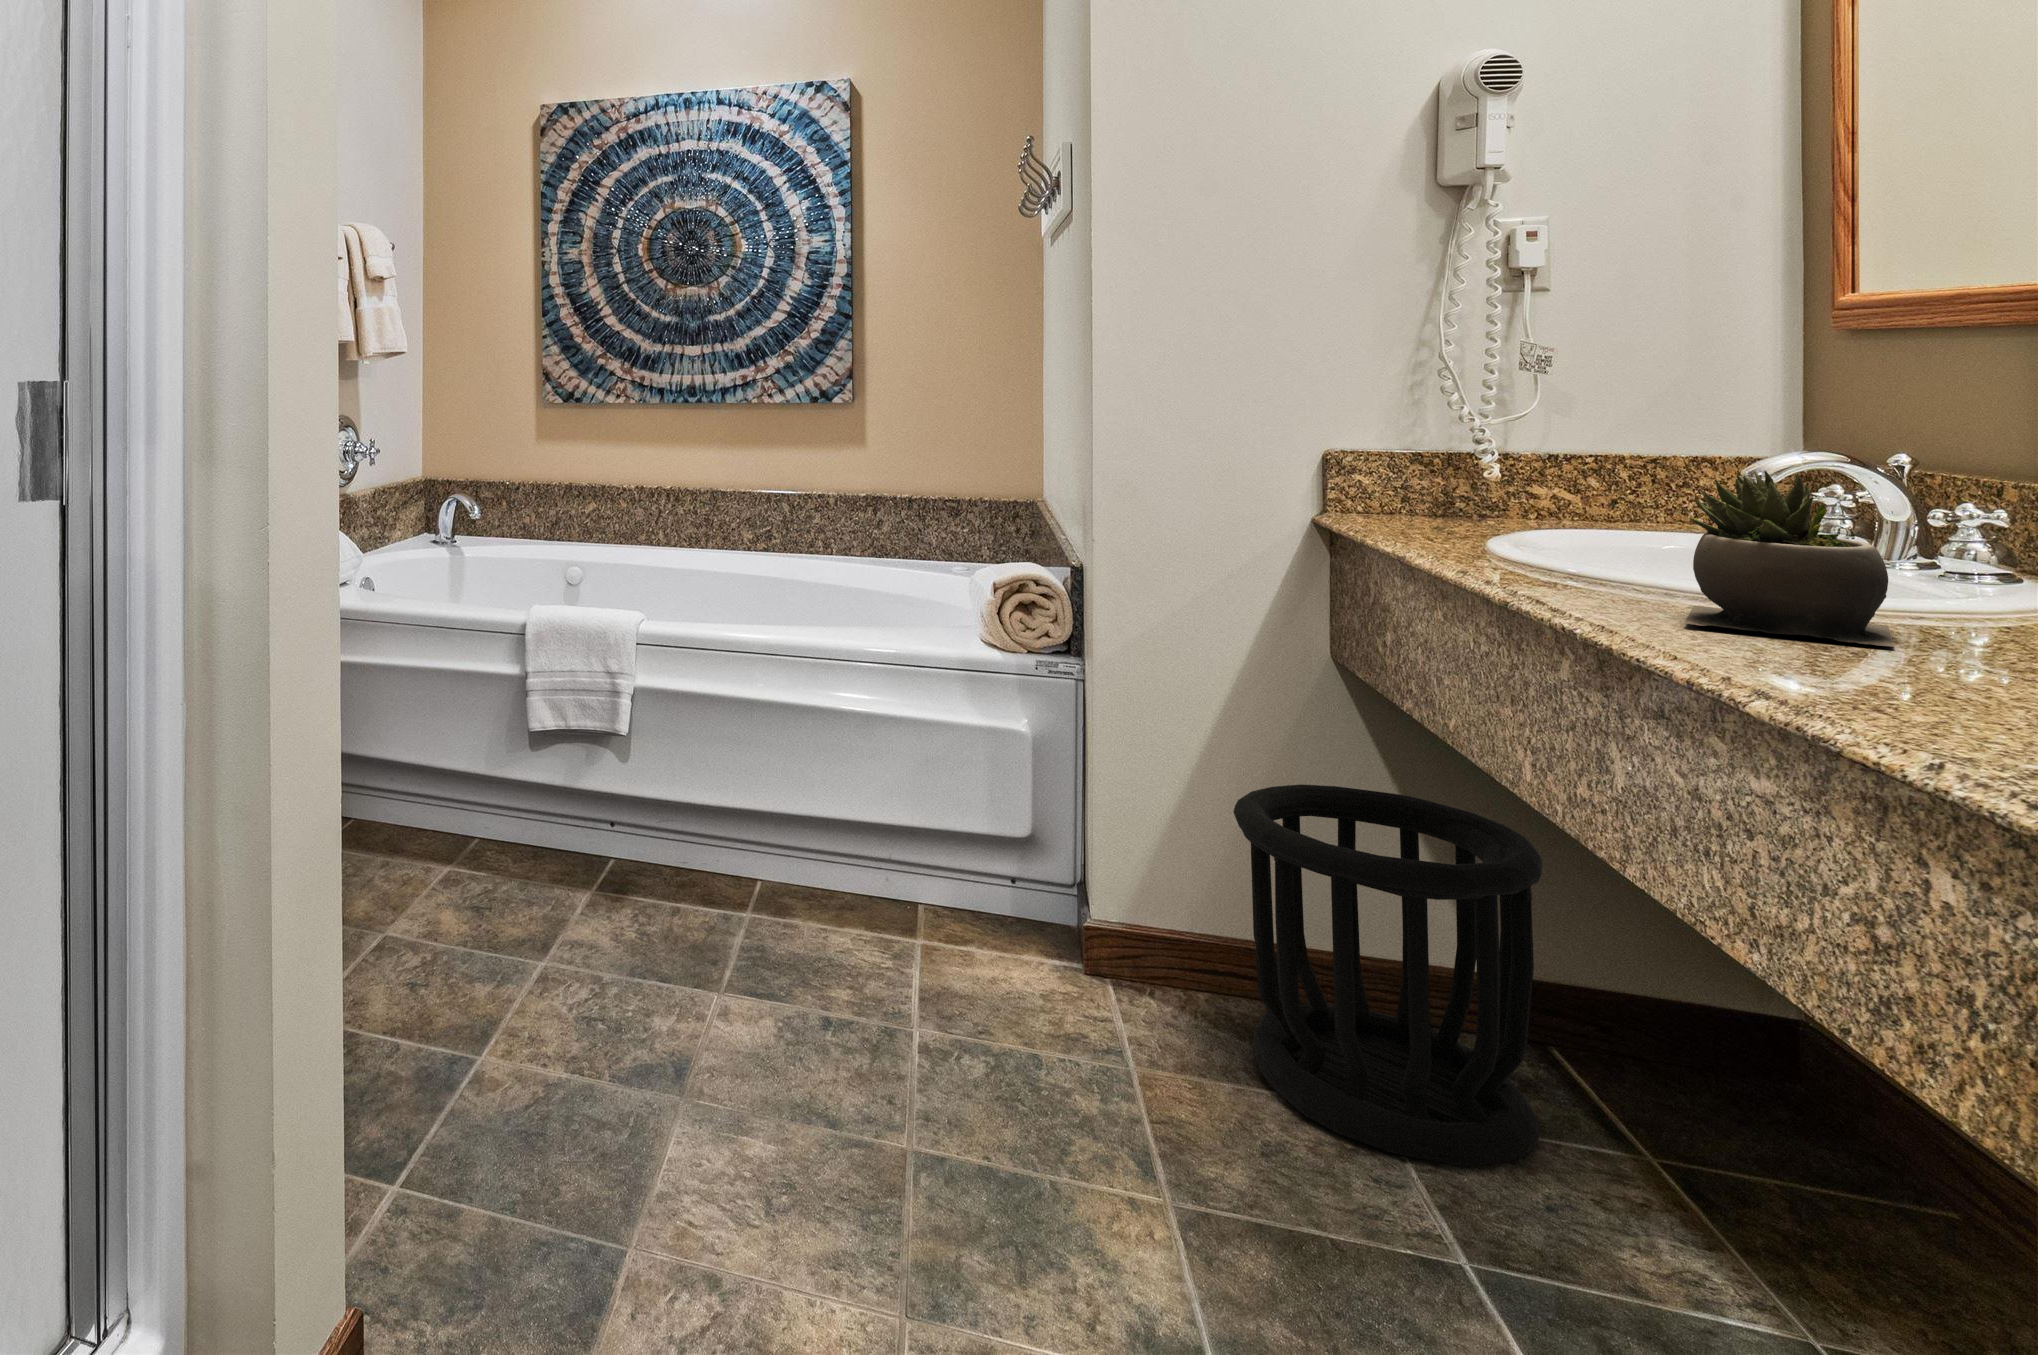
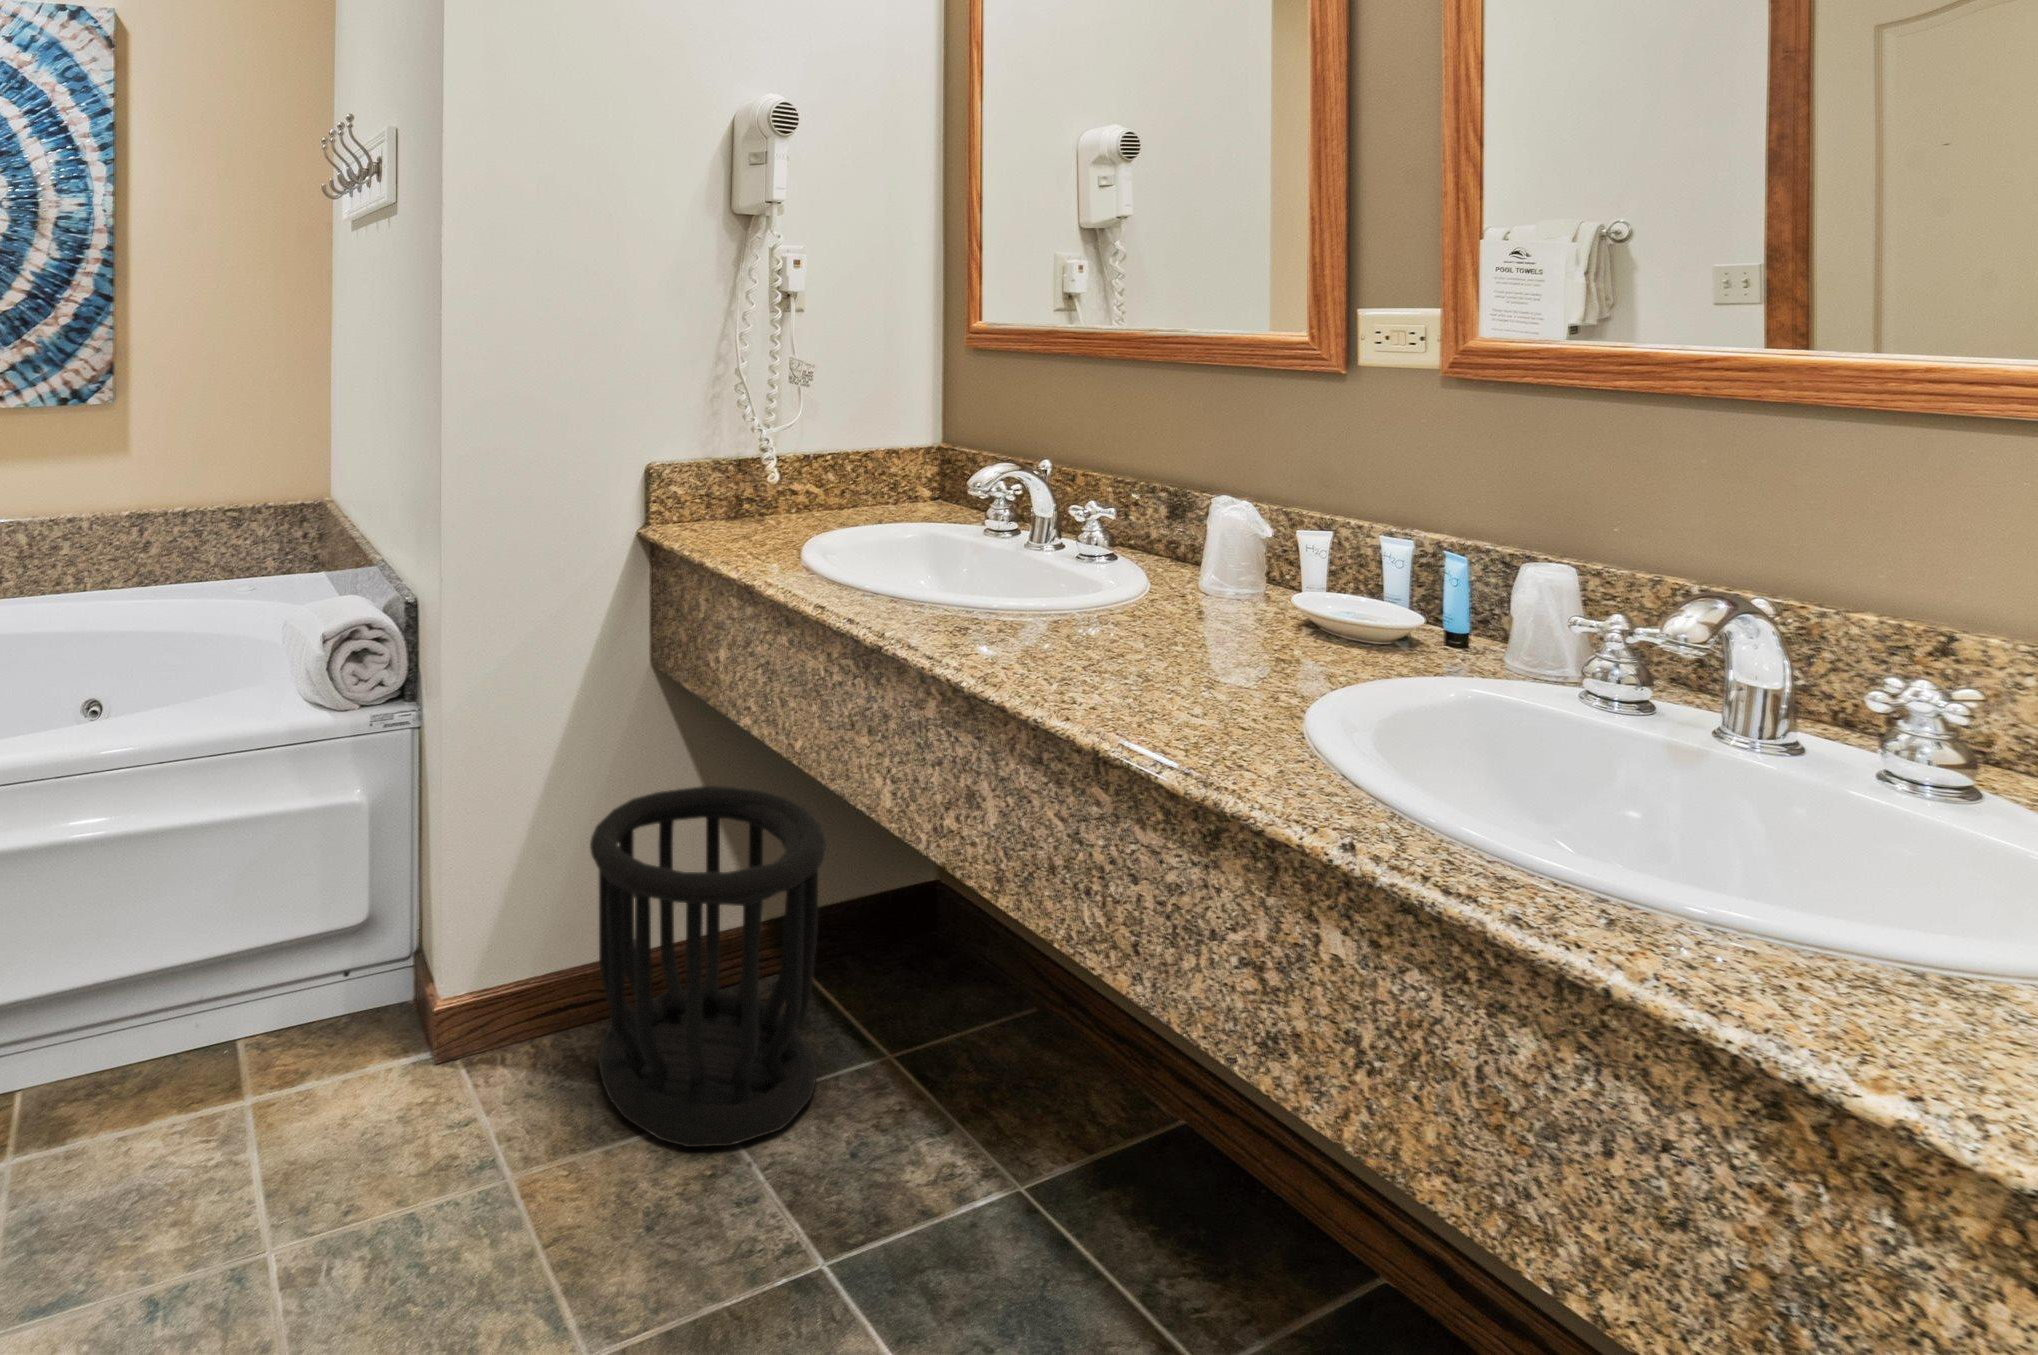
succulent plant: present [1684,471,1894,647] -> none [994,518,1142,664]

